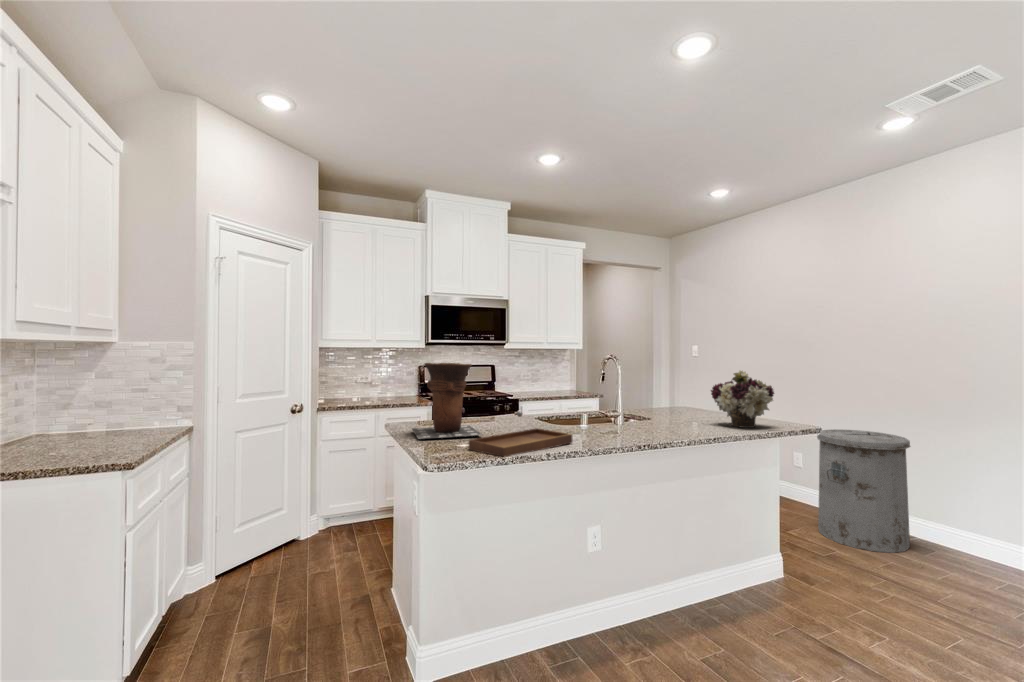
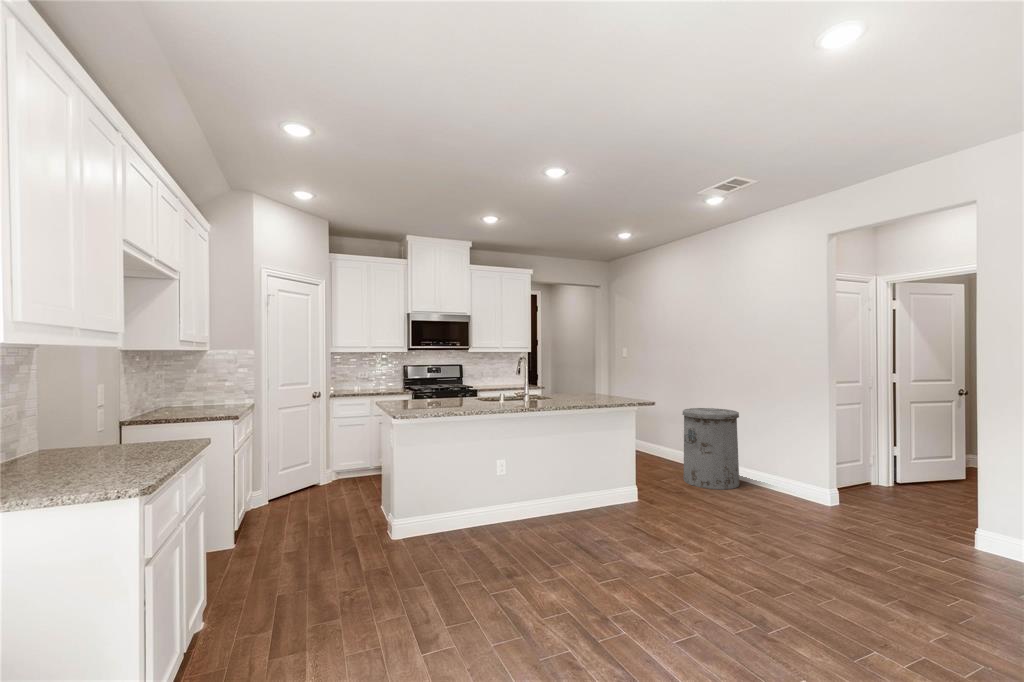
vase: present [412,363,482,439] -> none [391,362,433,407]
flower arrangement: present [711,371,774,428] -> none [585,365,622,402]
tray: present [469,412,572,457] -> none [420,389,482,413]

